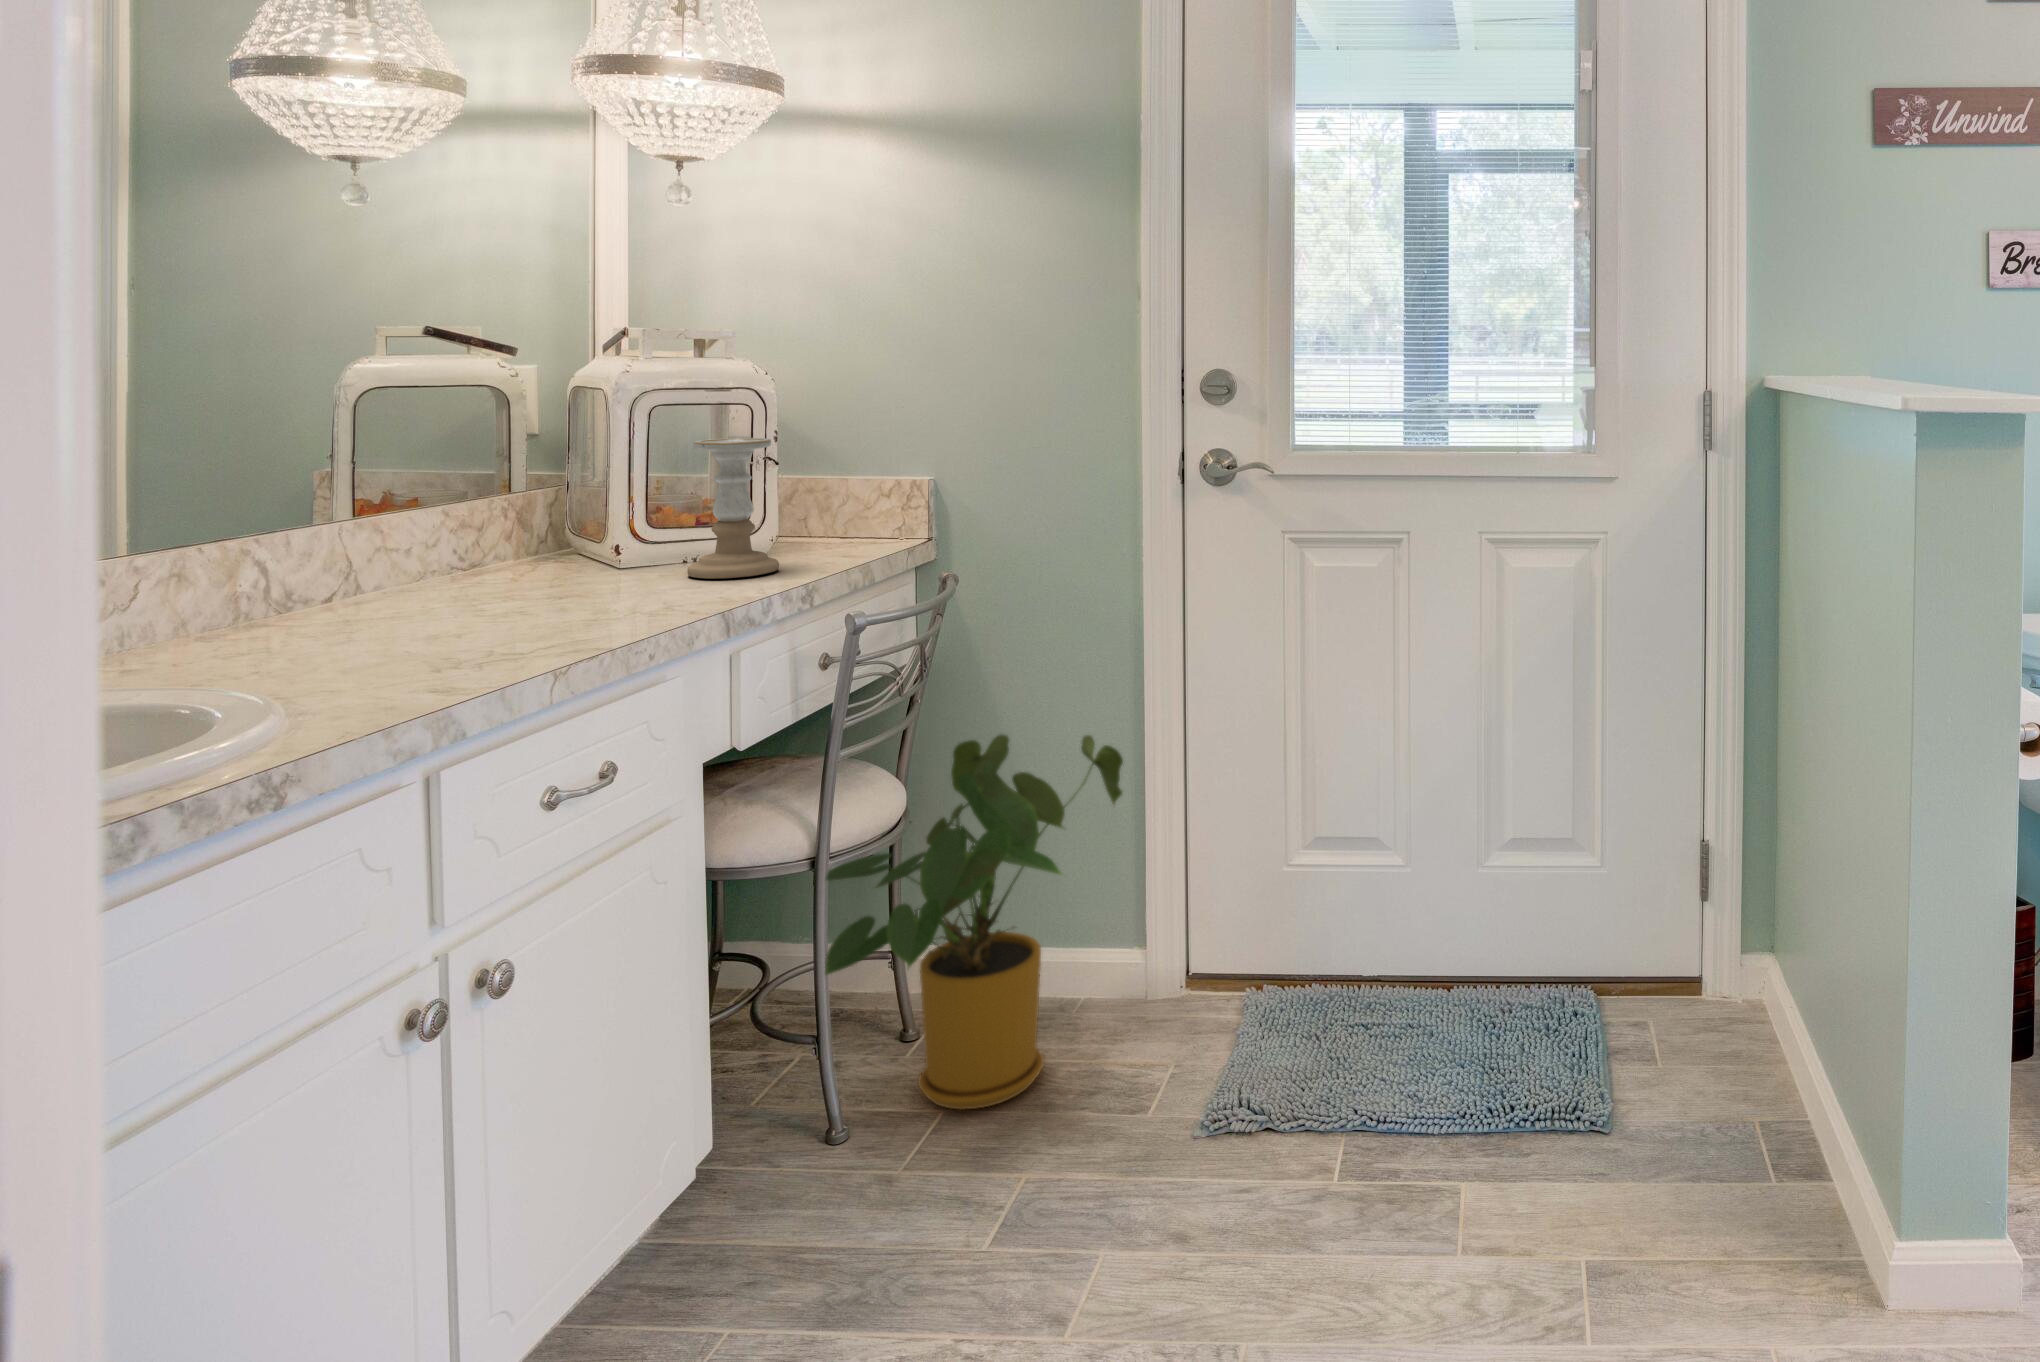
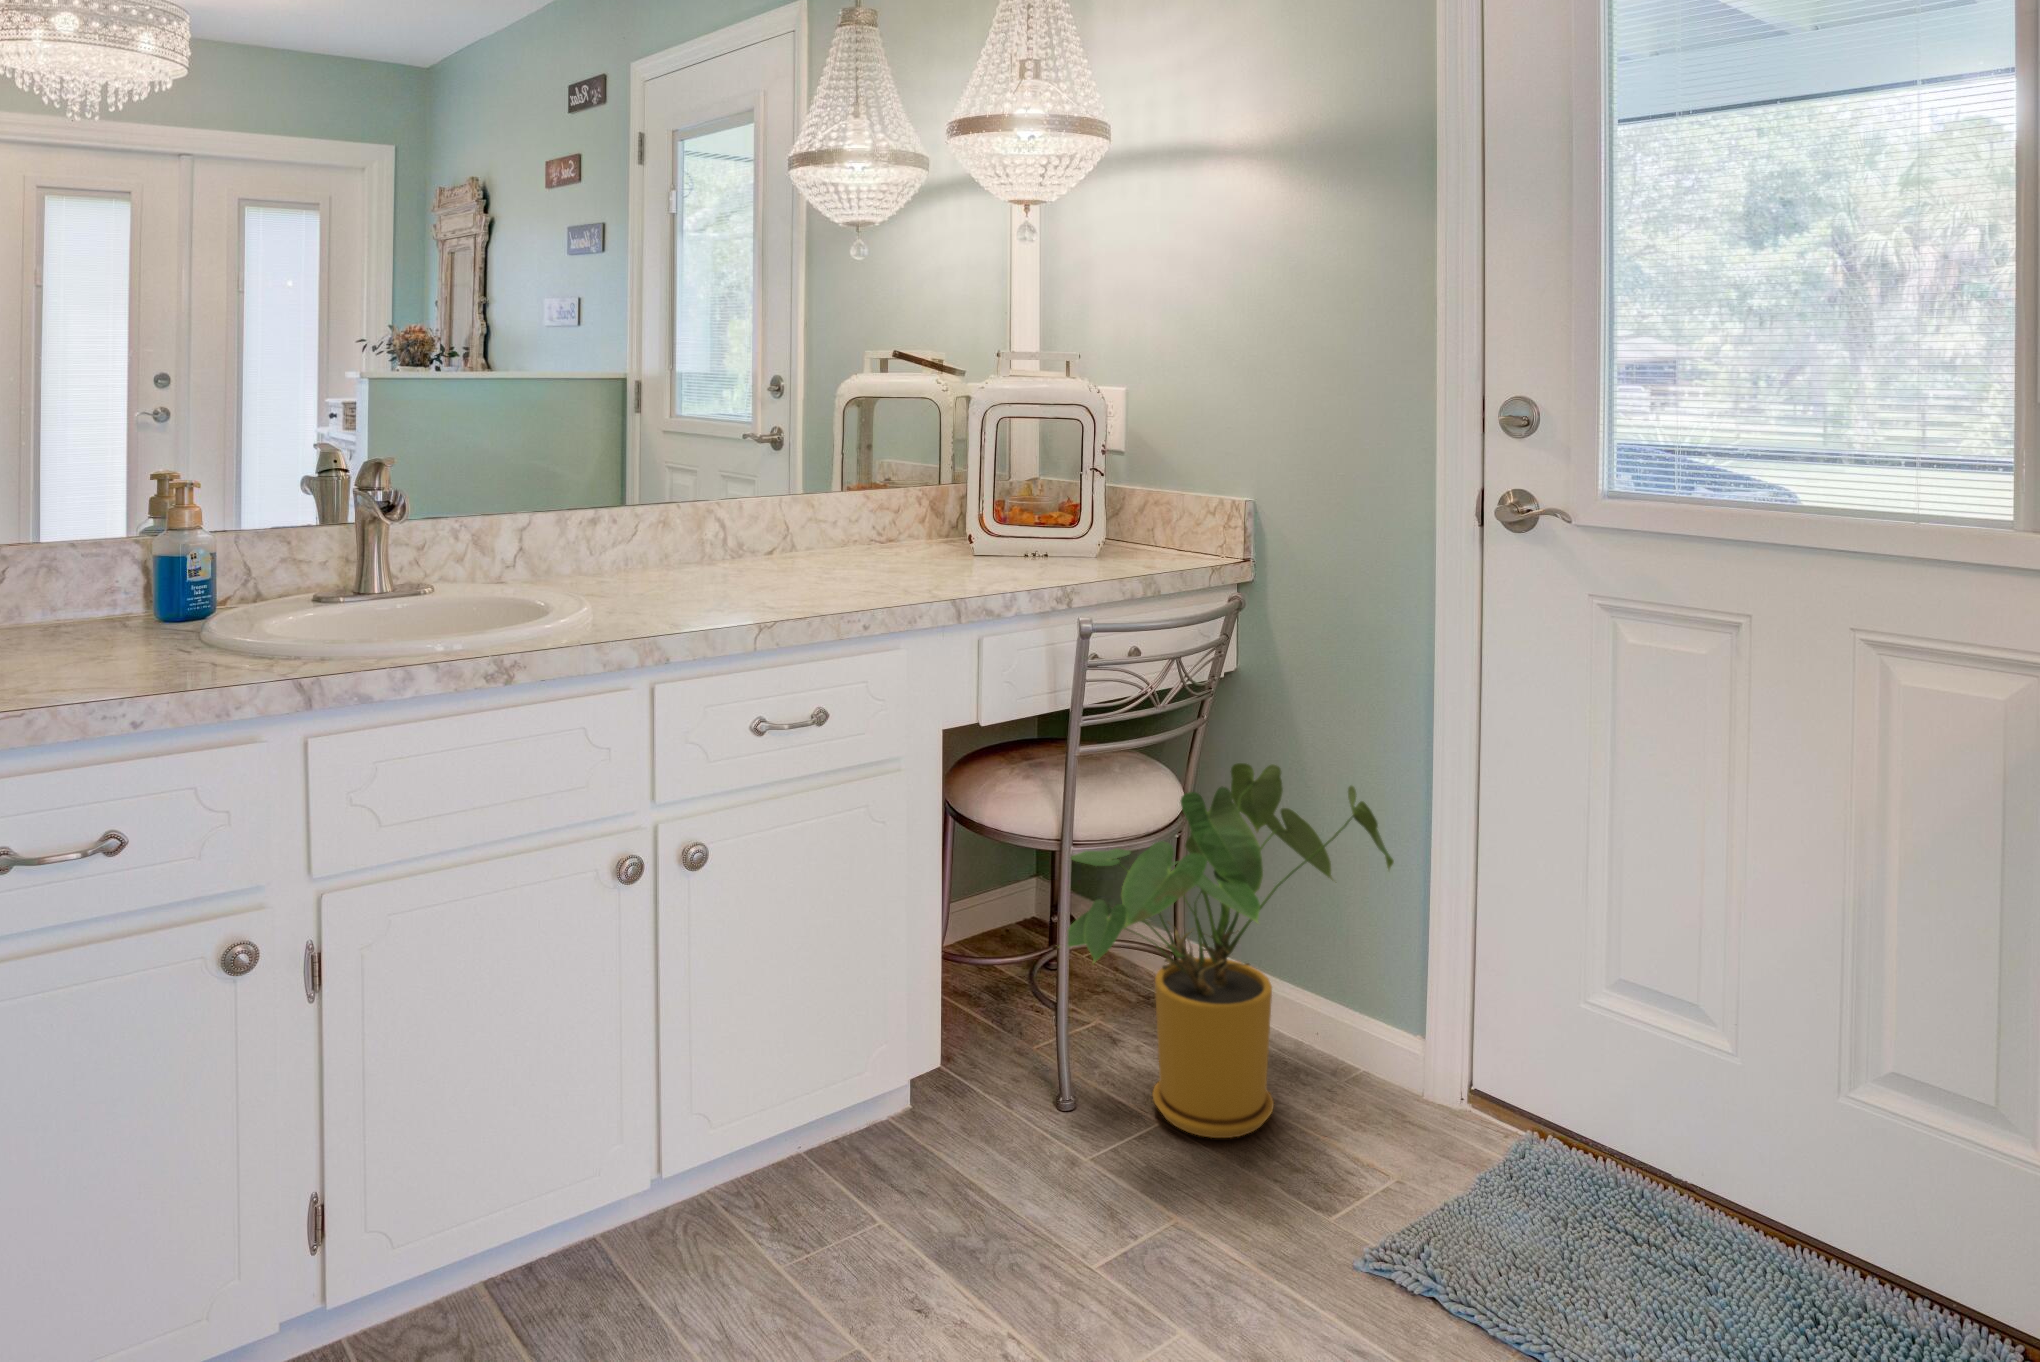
candle holder: present [687,438,779,579] -> none [997,445,1068,569]

